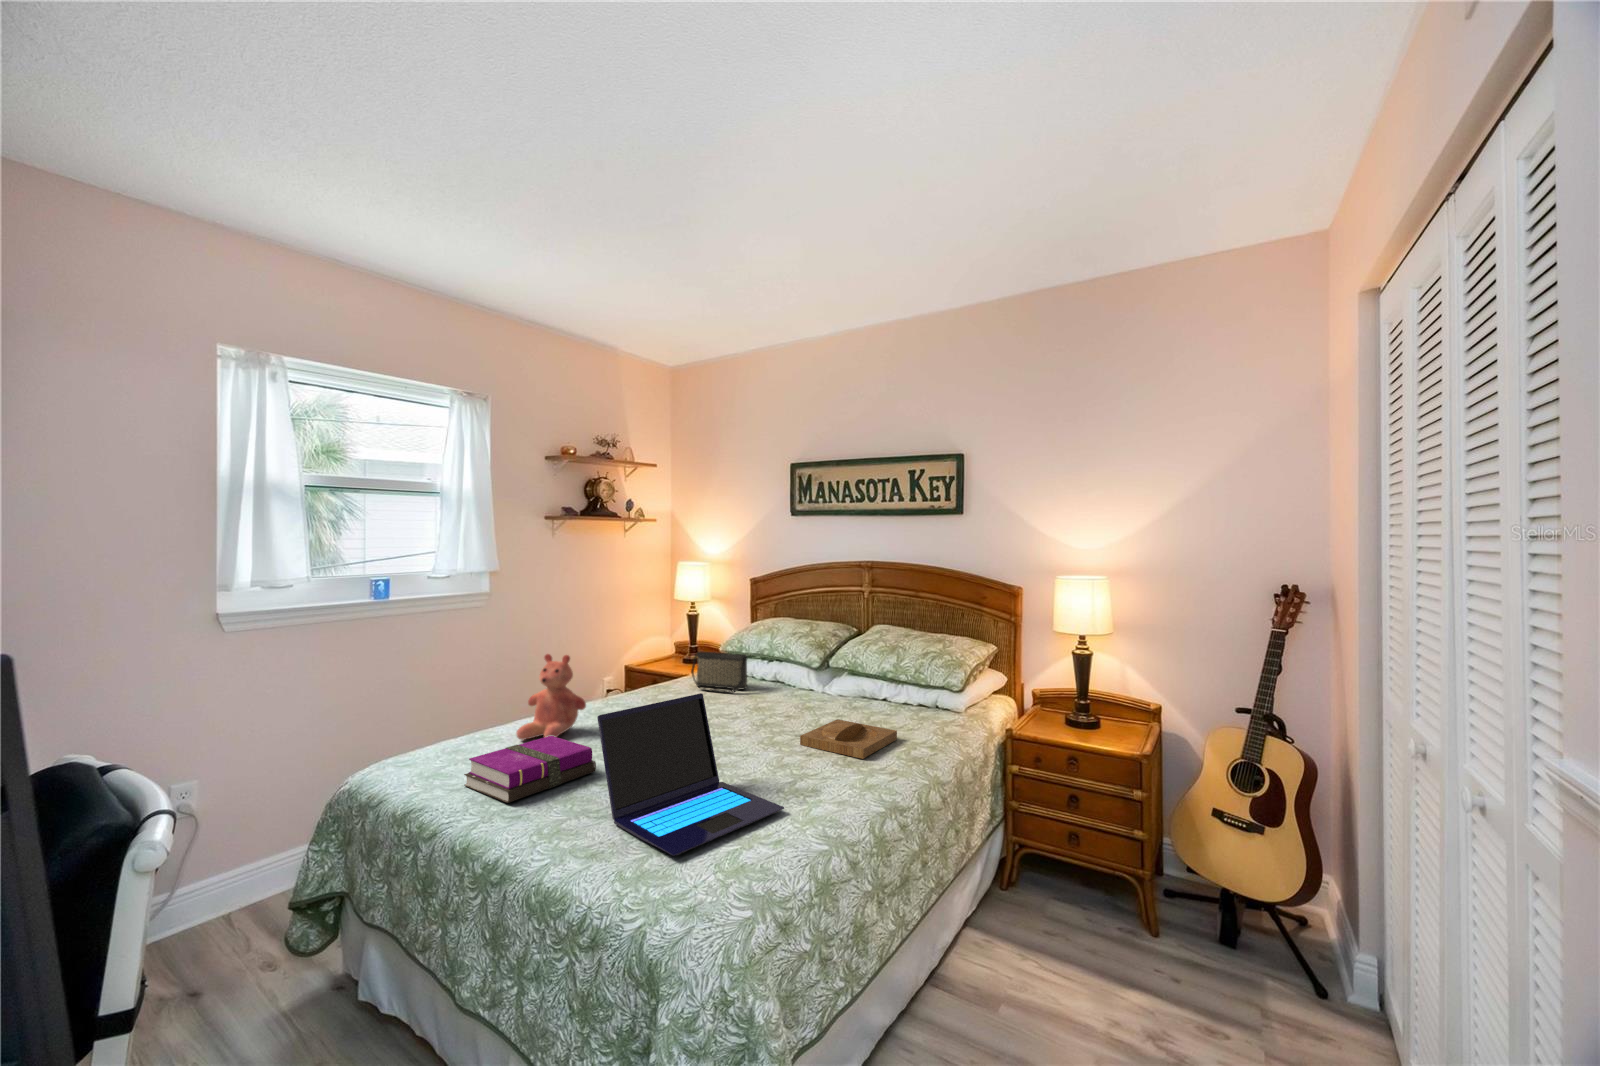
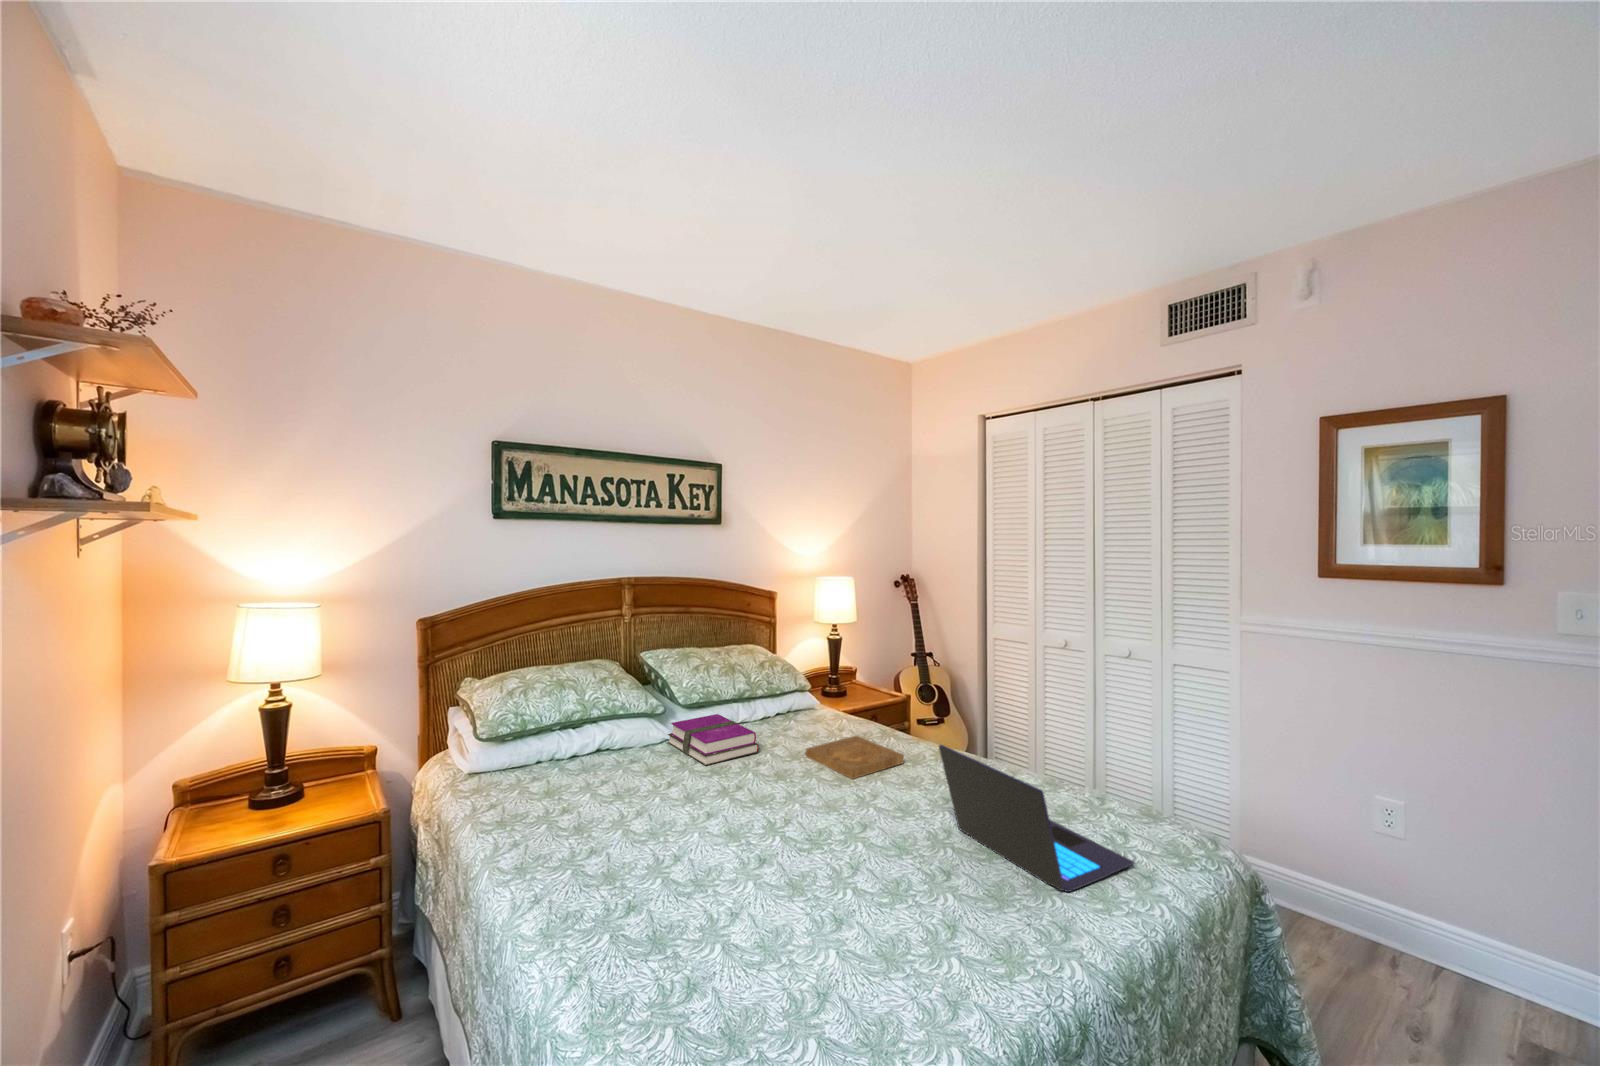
handbag: present [691,652,748,693] -> none [545,723,637,796]
teddy bear: present [517,654,586,740] -> none [670,786,784,969]
notebook: present [464,736,596,803] -> present [668,714,759,765]

